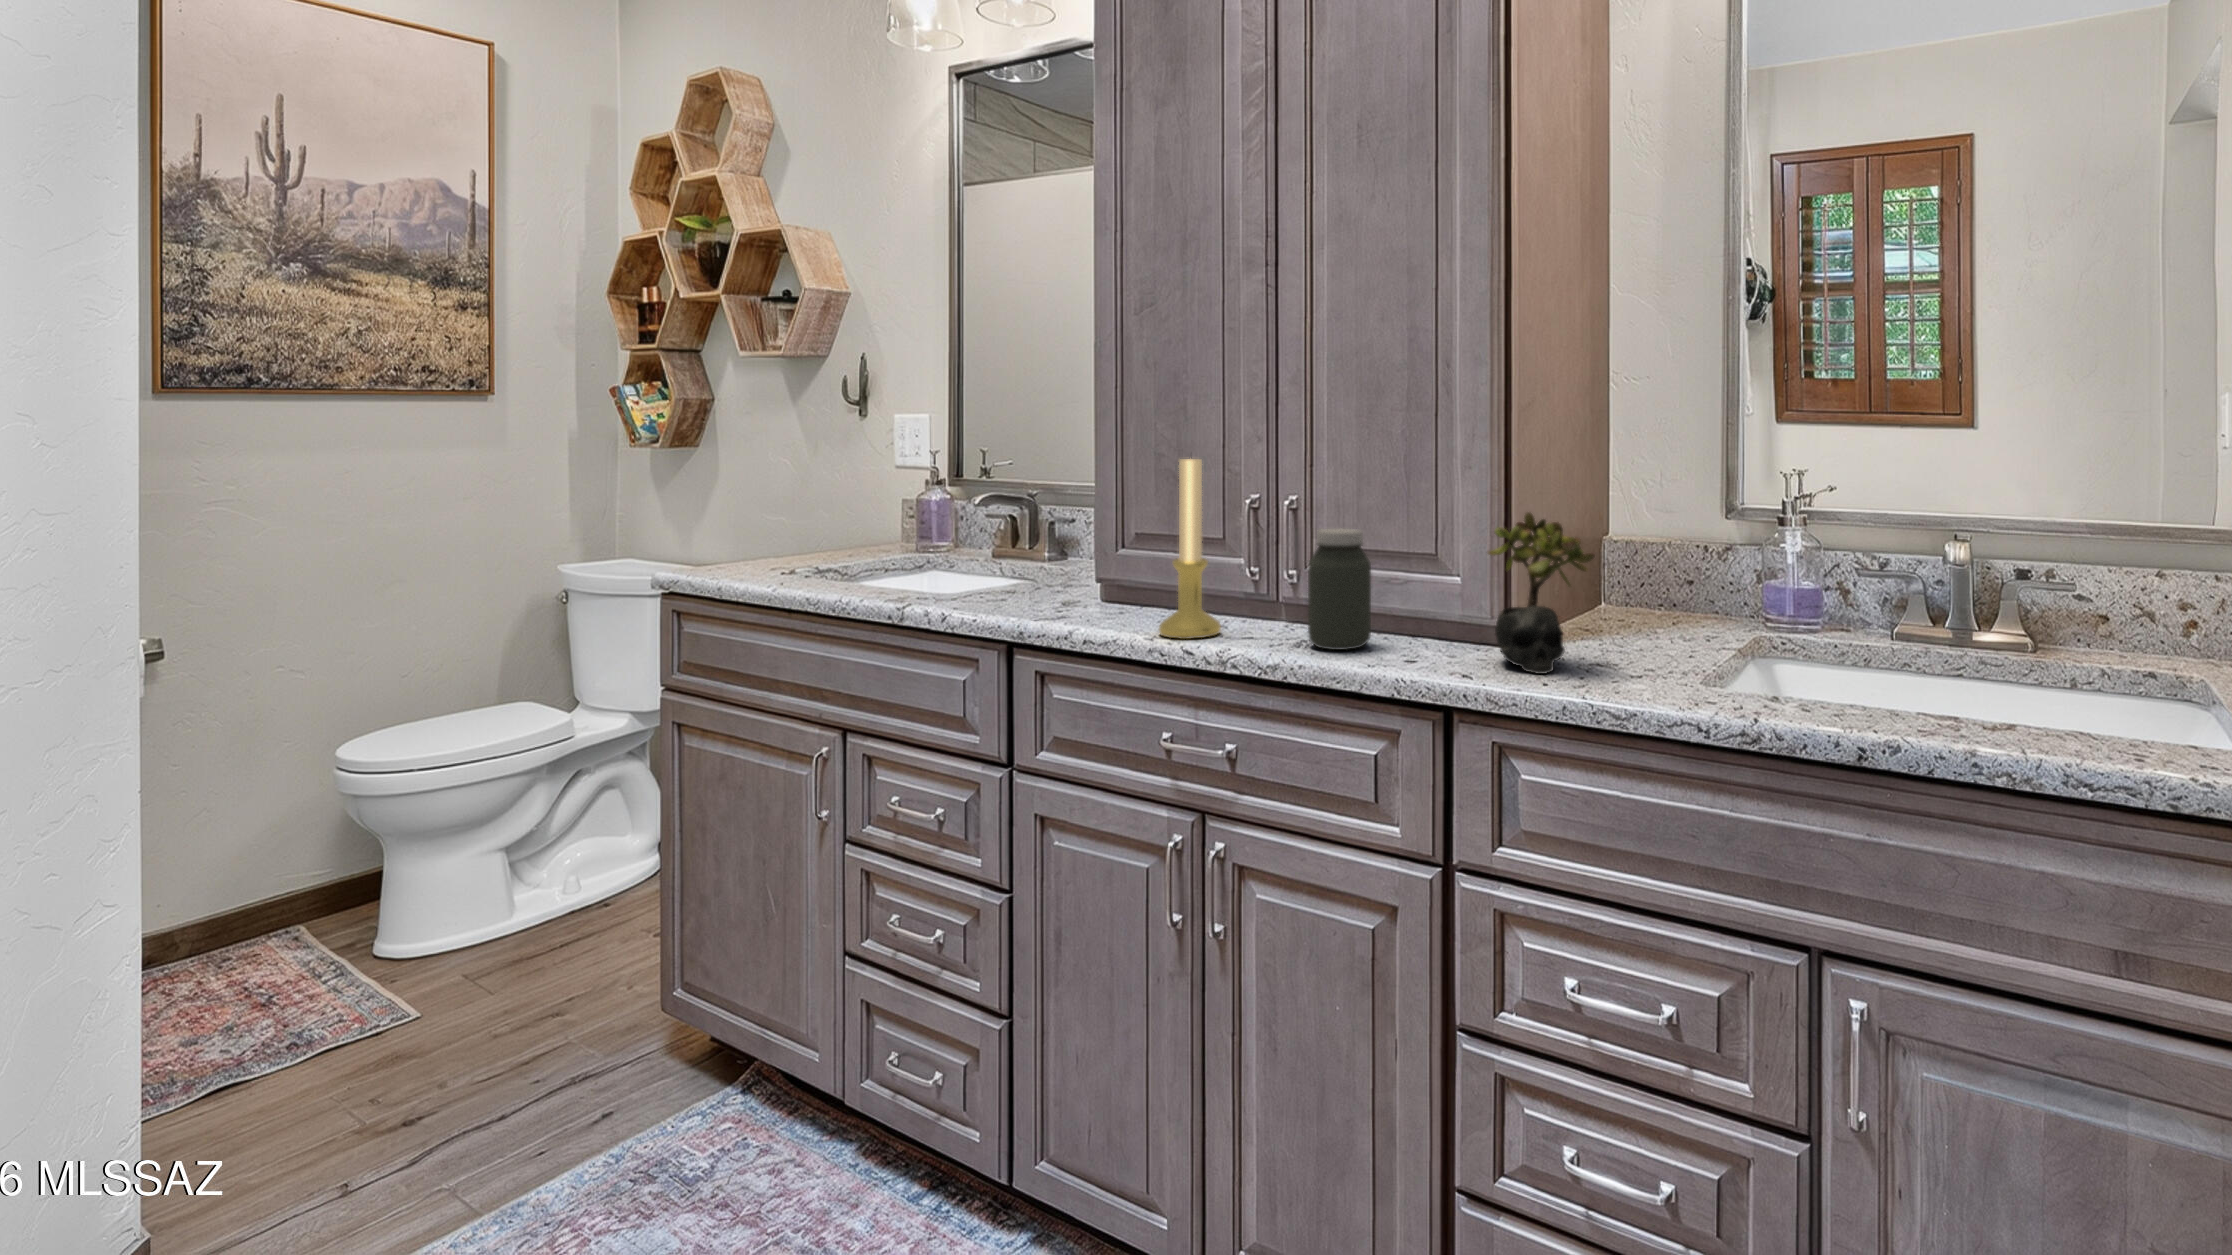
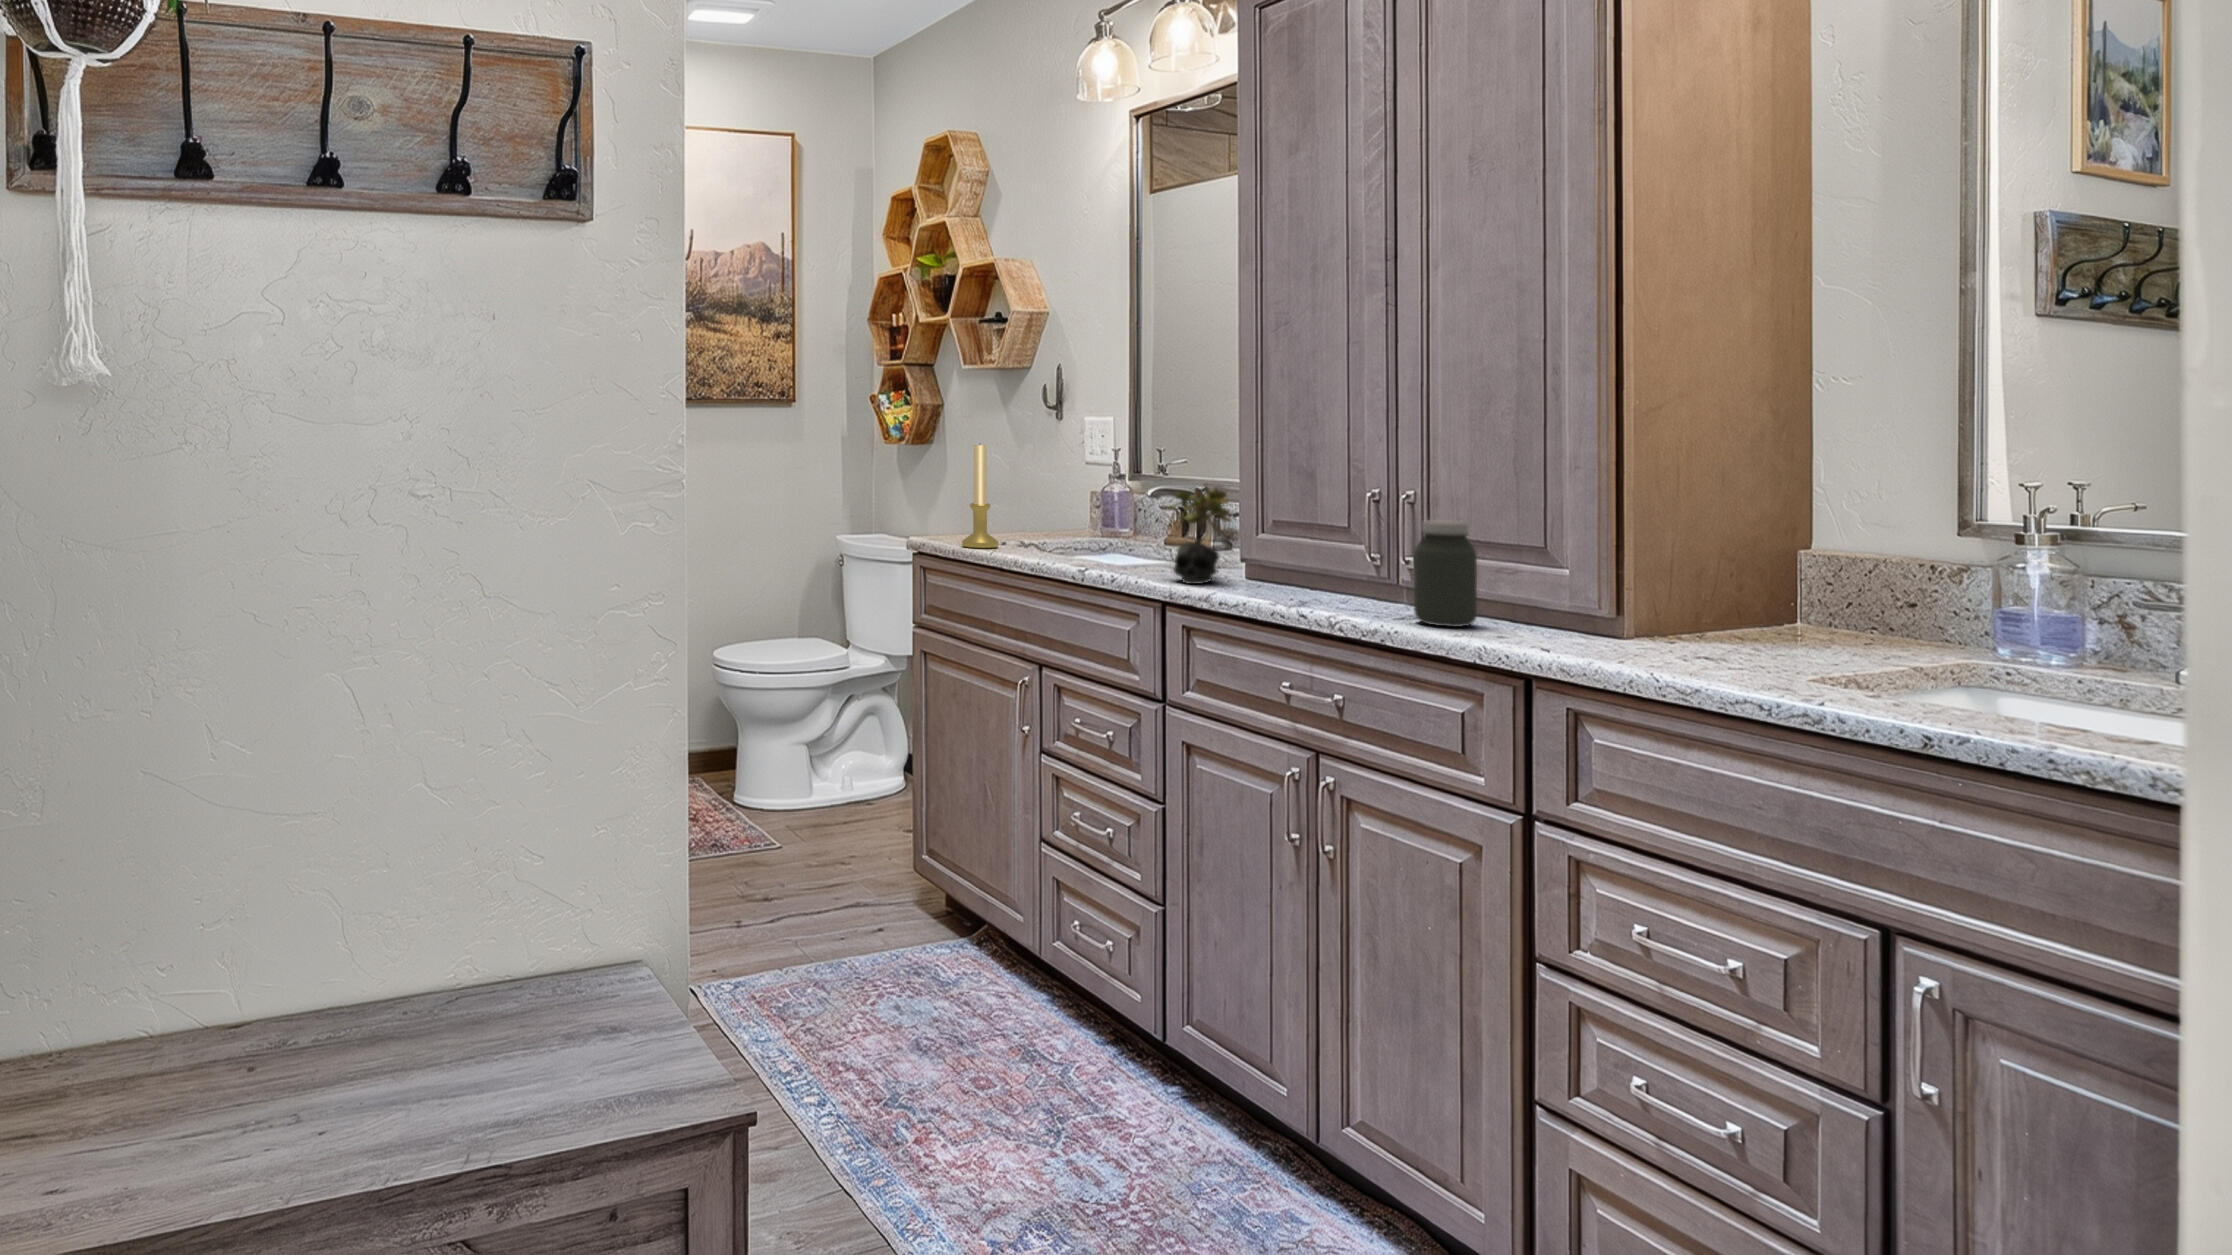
candle holder: present [1159,458,1221,639] -> present [962,445,998,548]
succulent plant: present [1488,512,1595,674] -> present [1167,485,1231,584]

